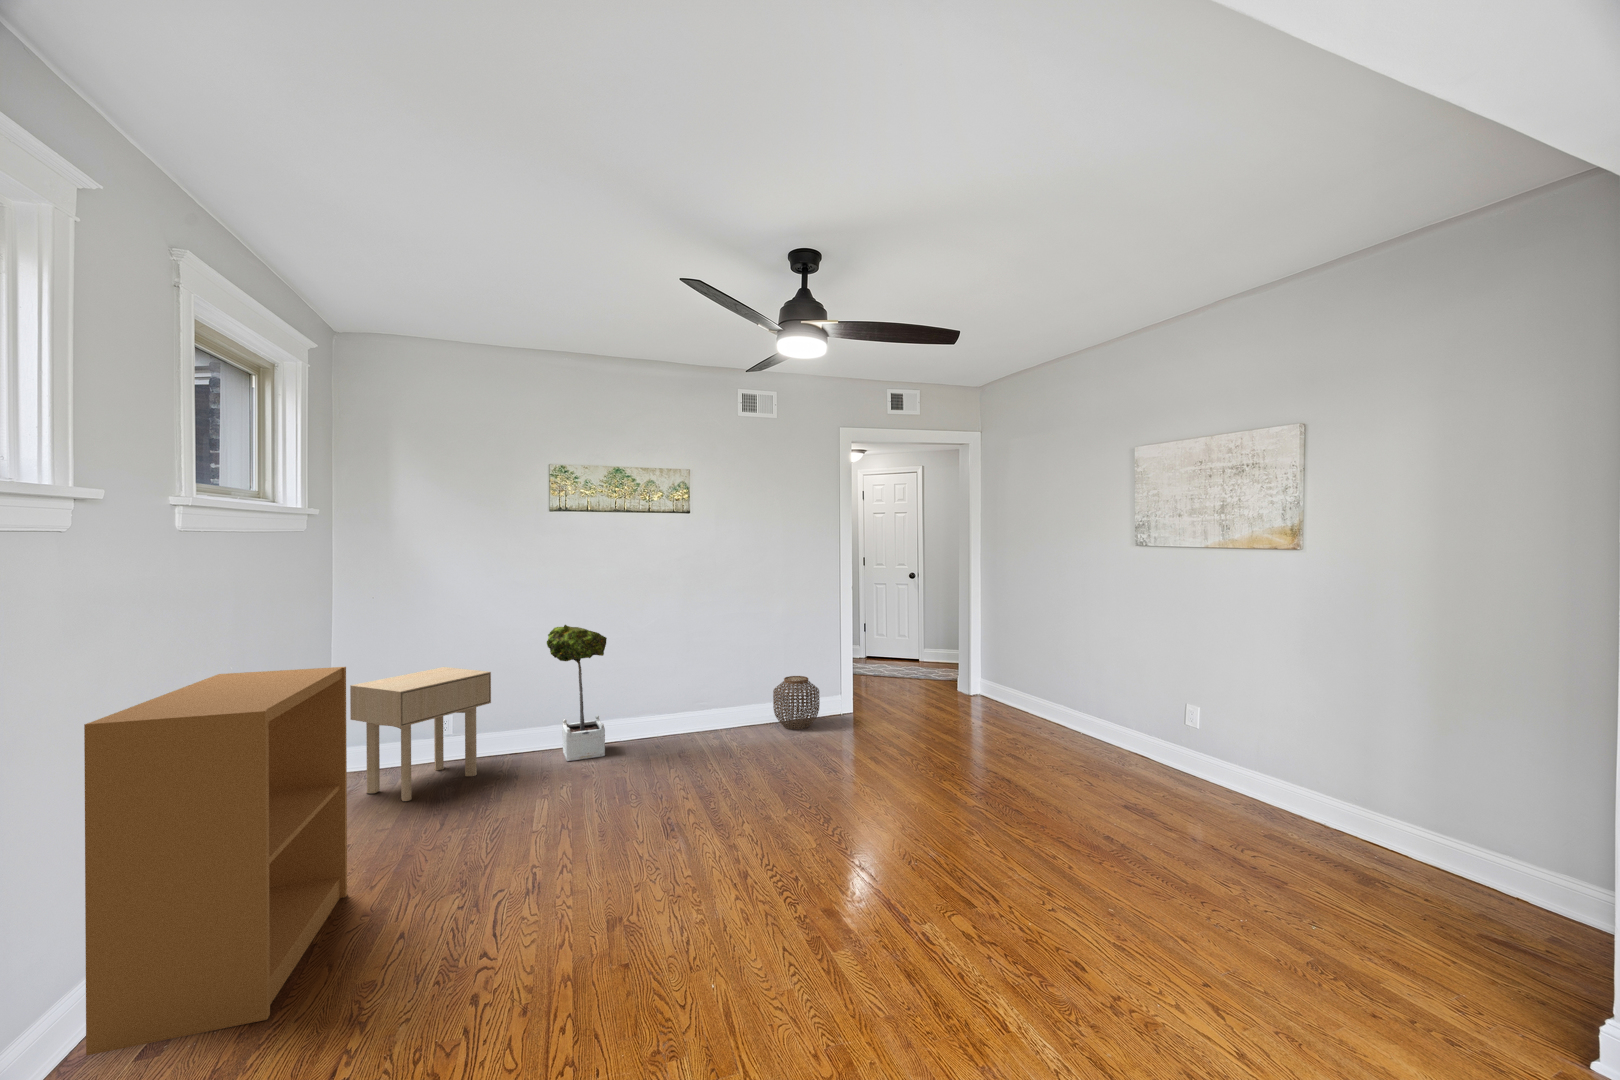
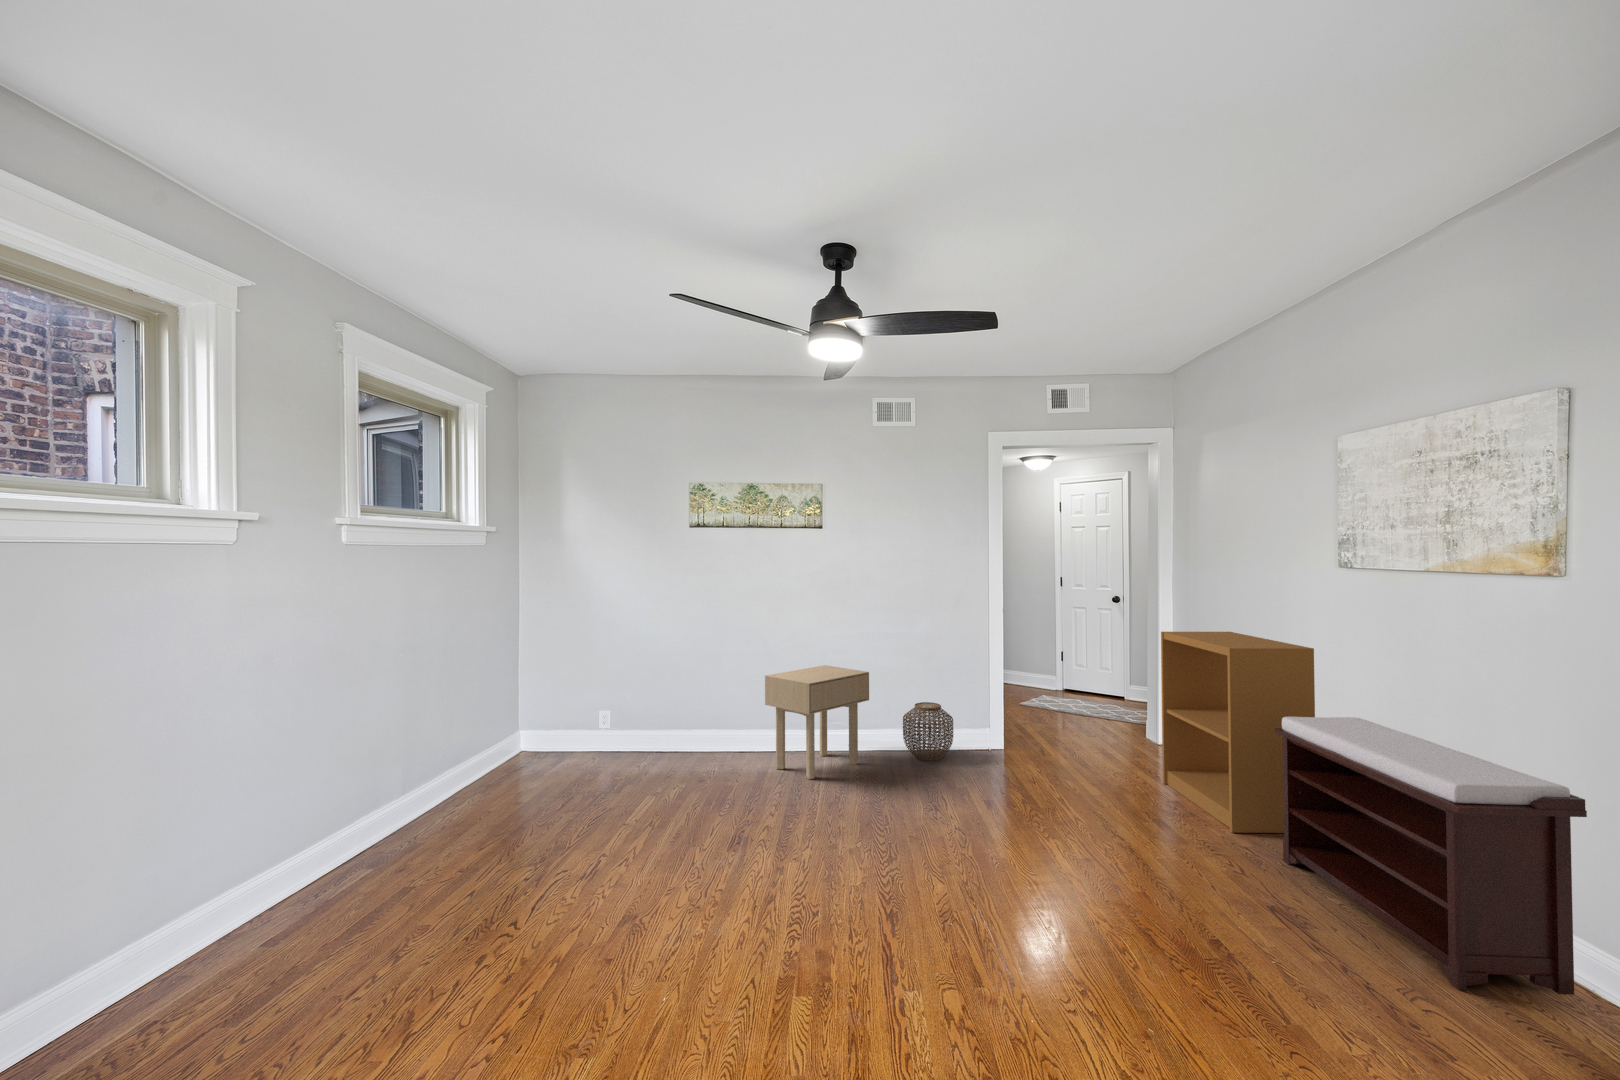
potted tree: present [547,625,607,761] -> none [676,635,731,765]
bench: none [1101,658,1320,838] -> present [1275,717,1587,995]
bookshelf: present [84,667,347,1056] -> present [1161,632,1315,833]
side table: present [350,667,491,801] -> present [765,665,869,779]

